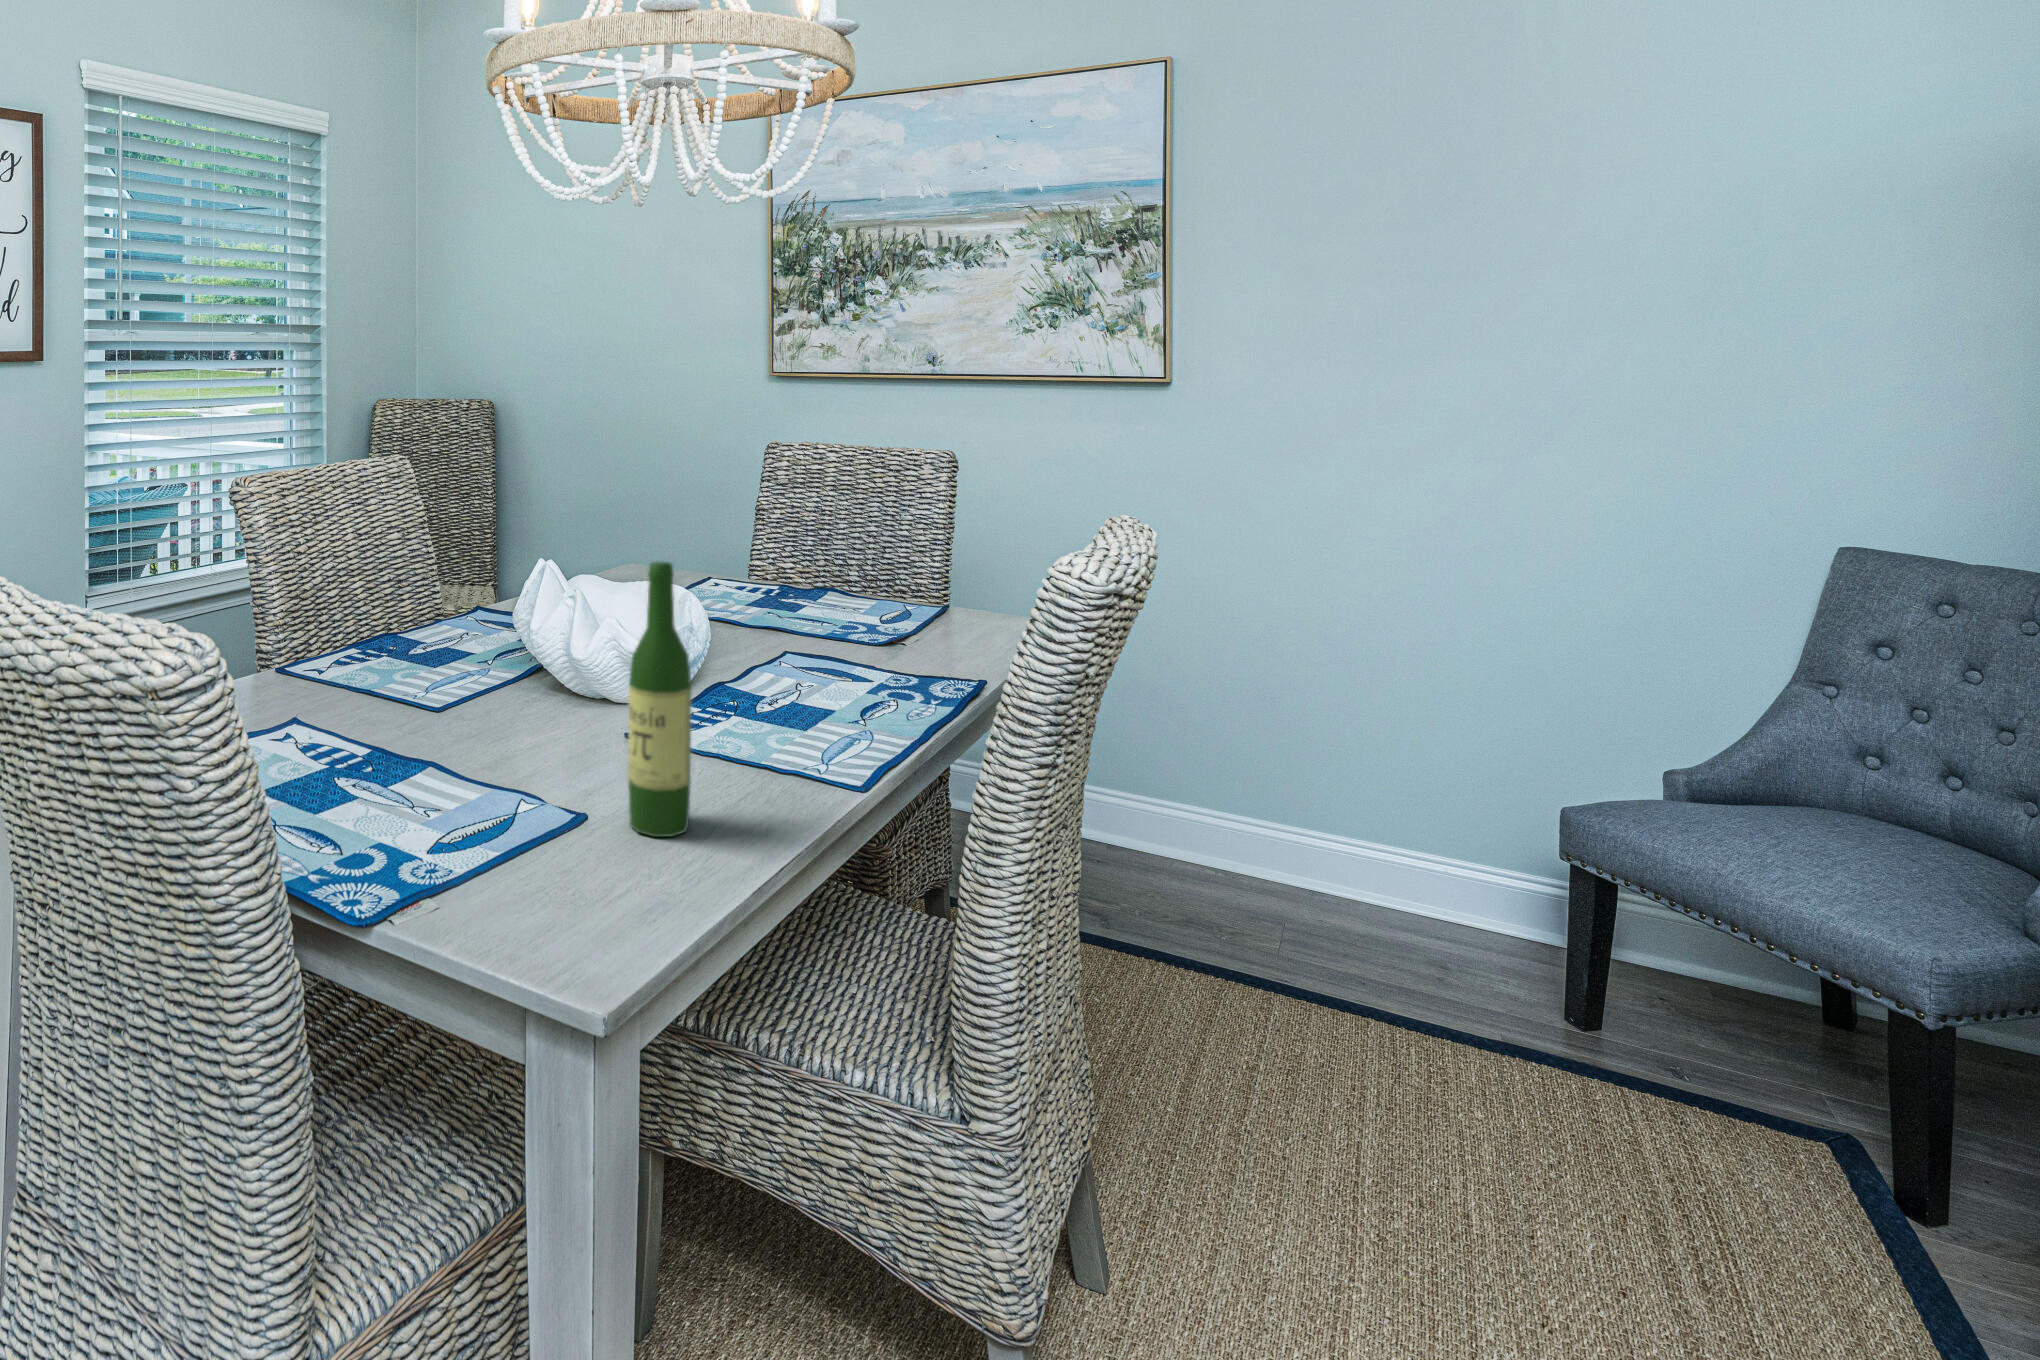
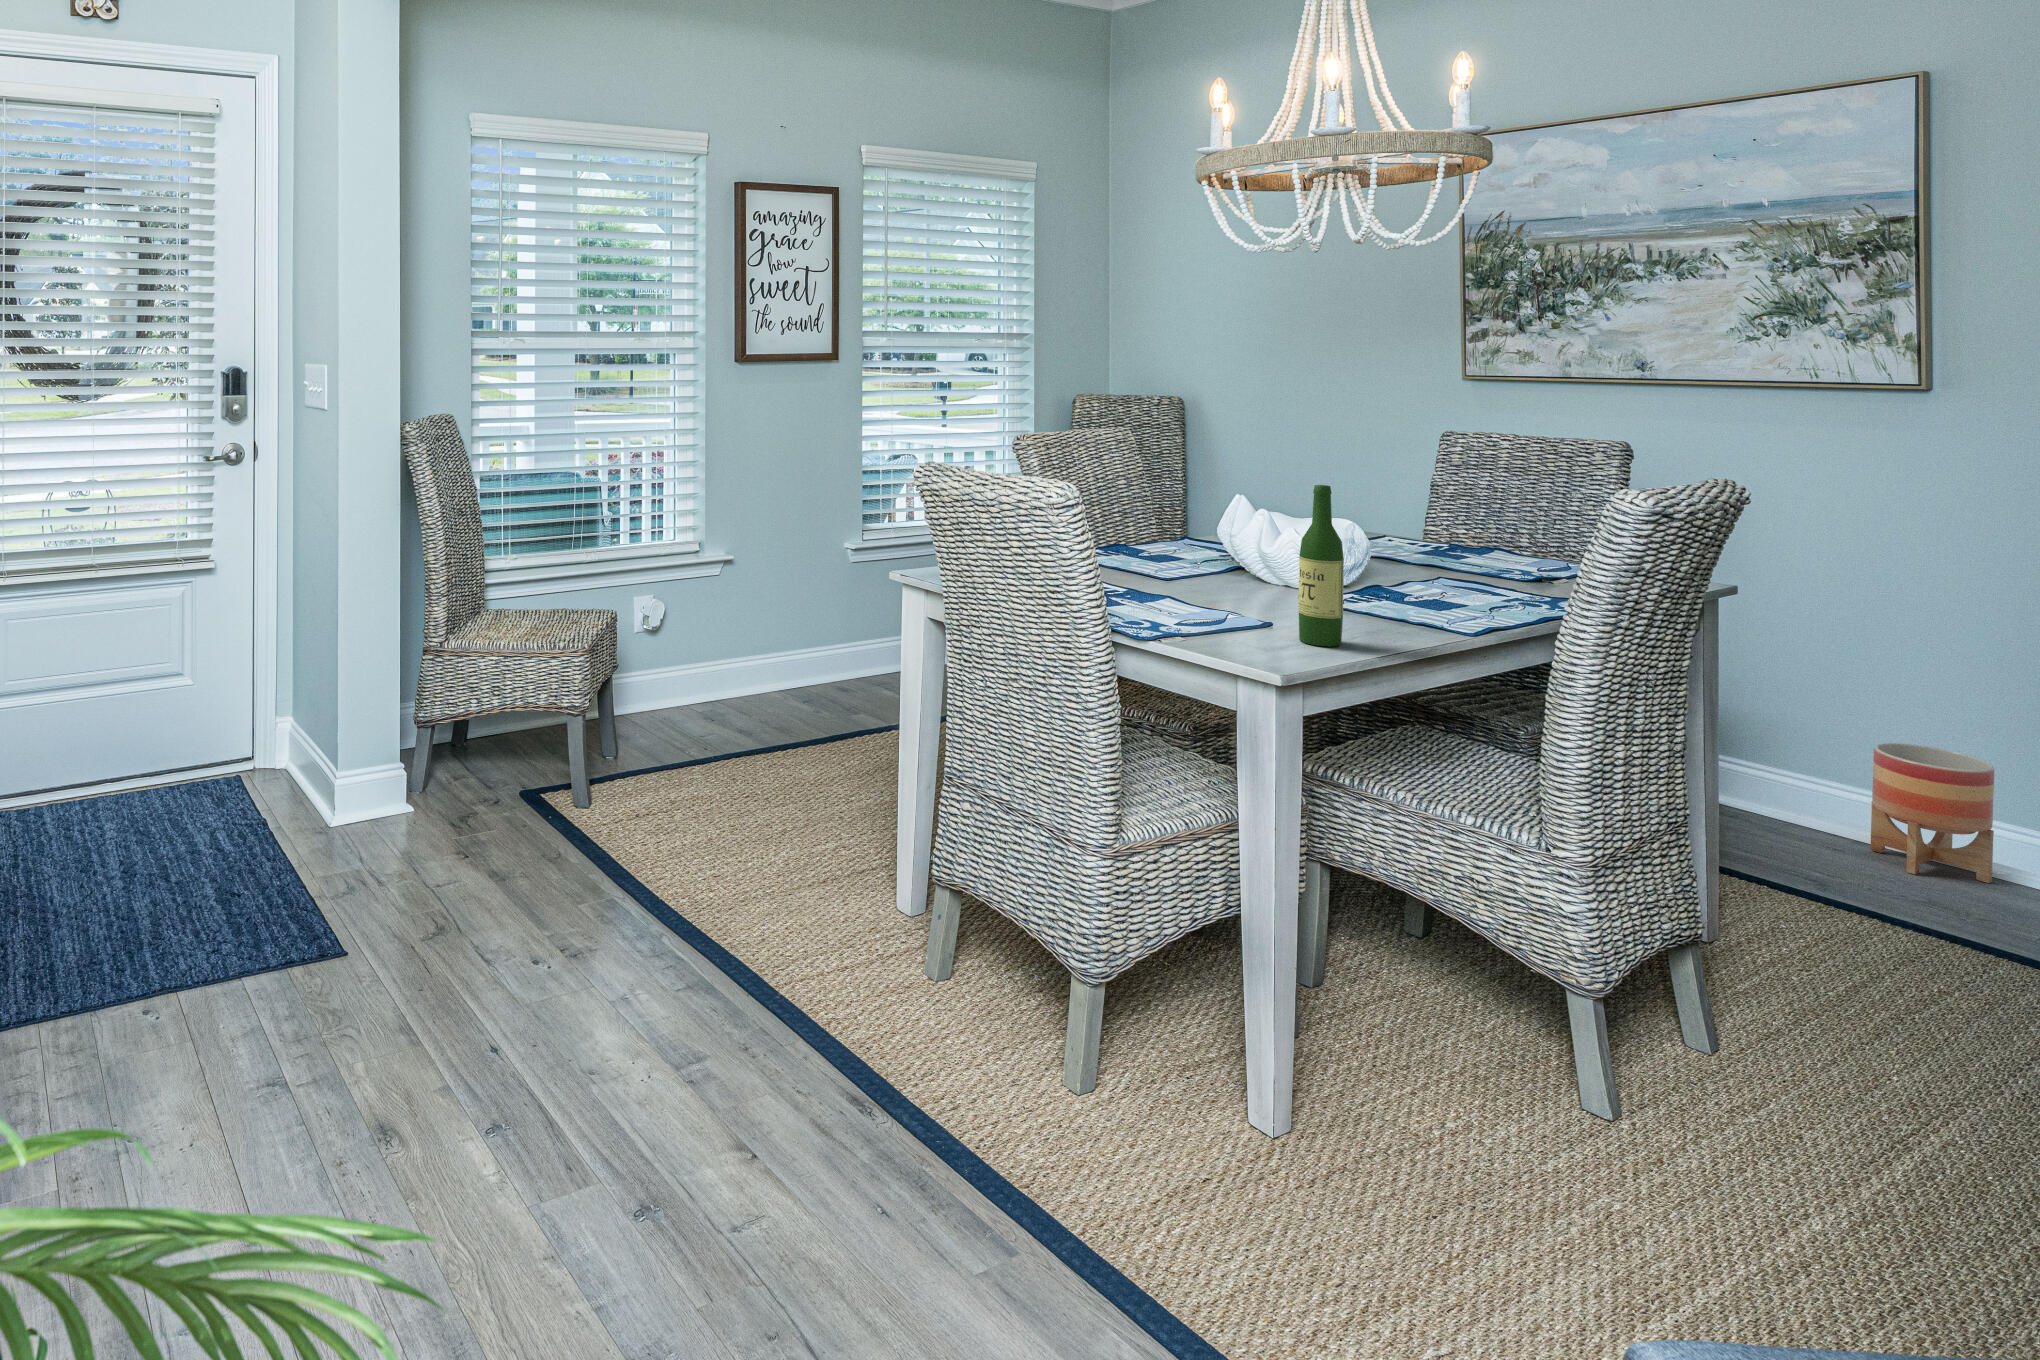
planter: none [1135,756,1232,901] -> present [1870,743,1994,883]

